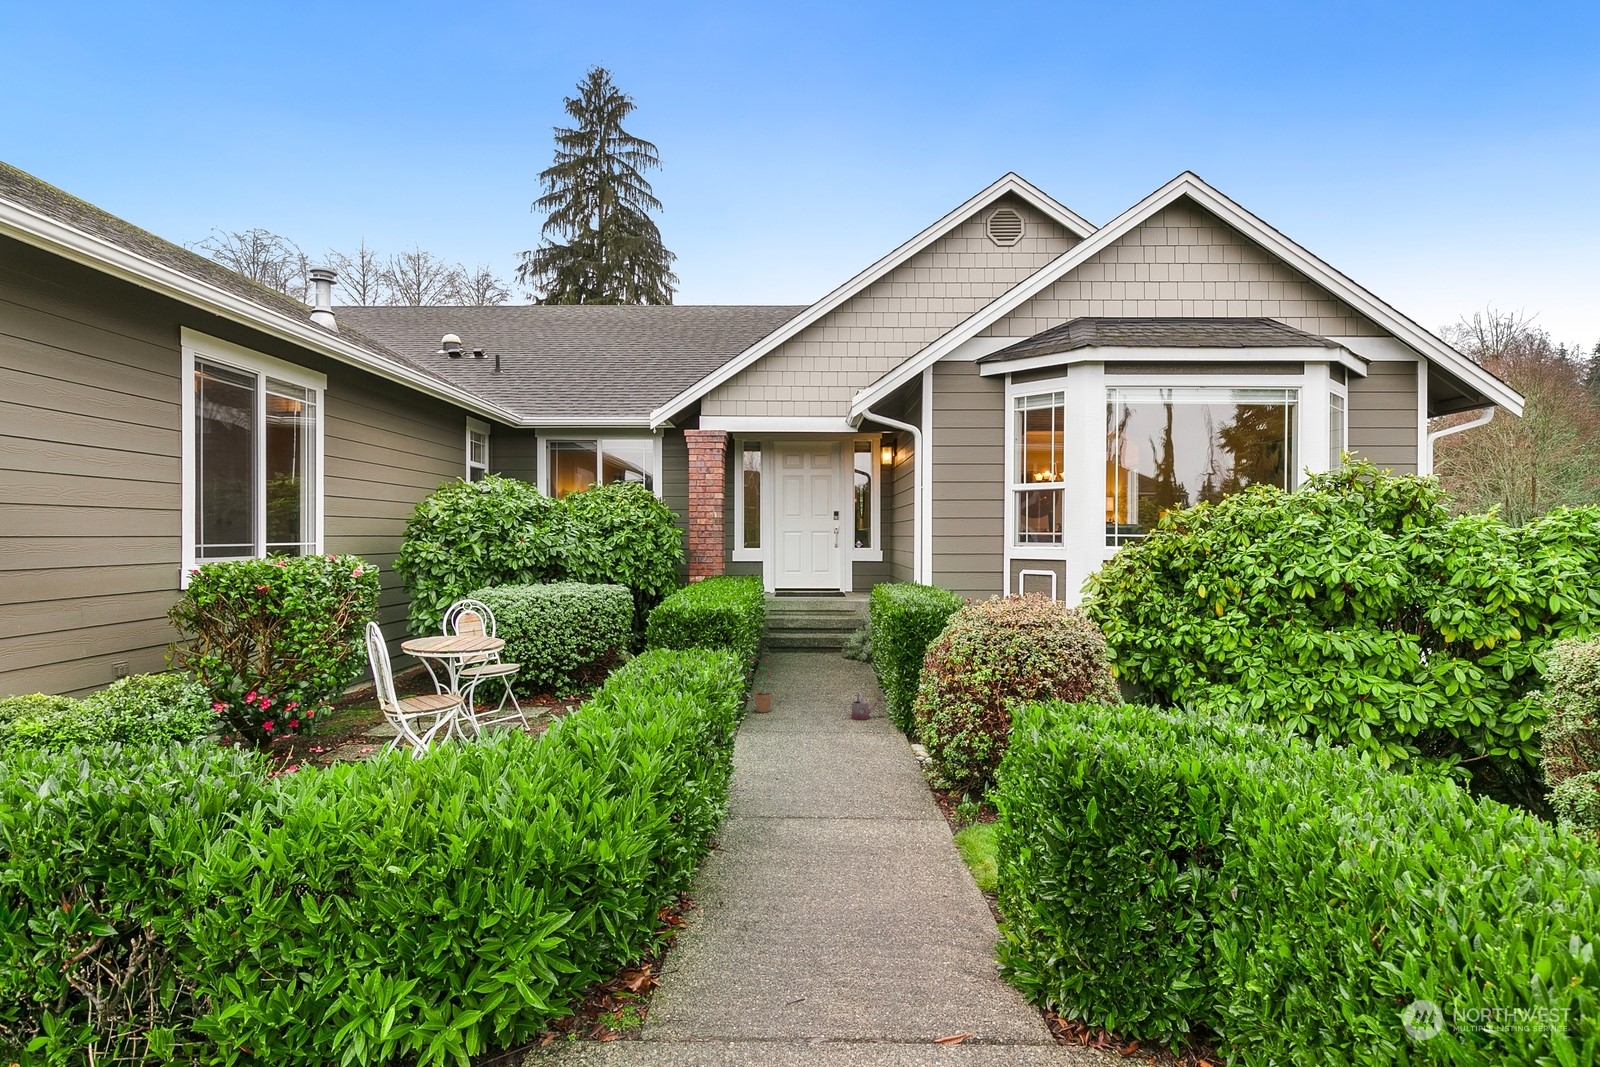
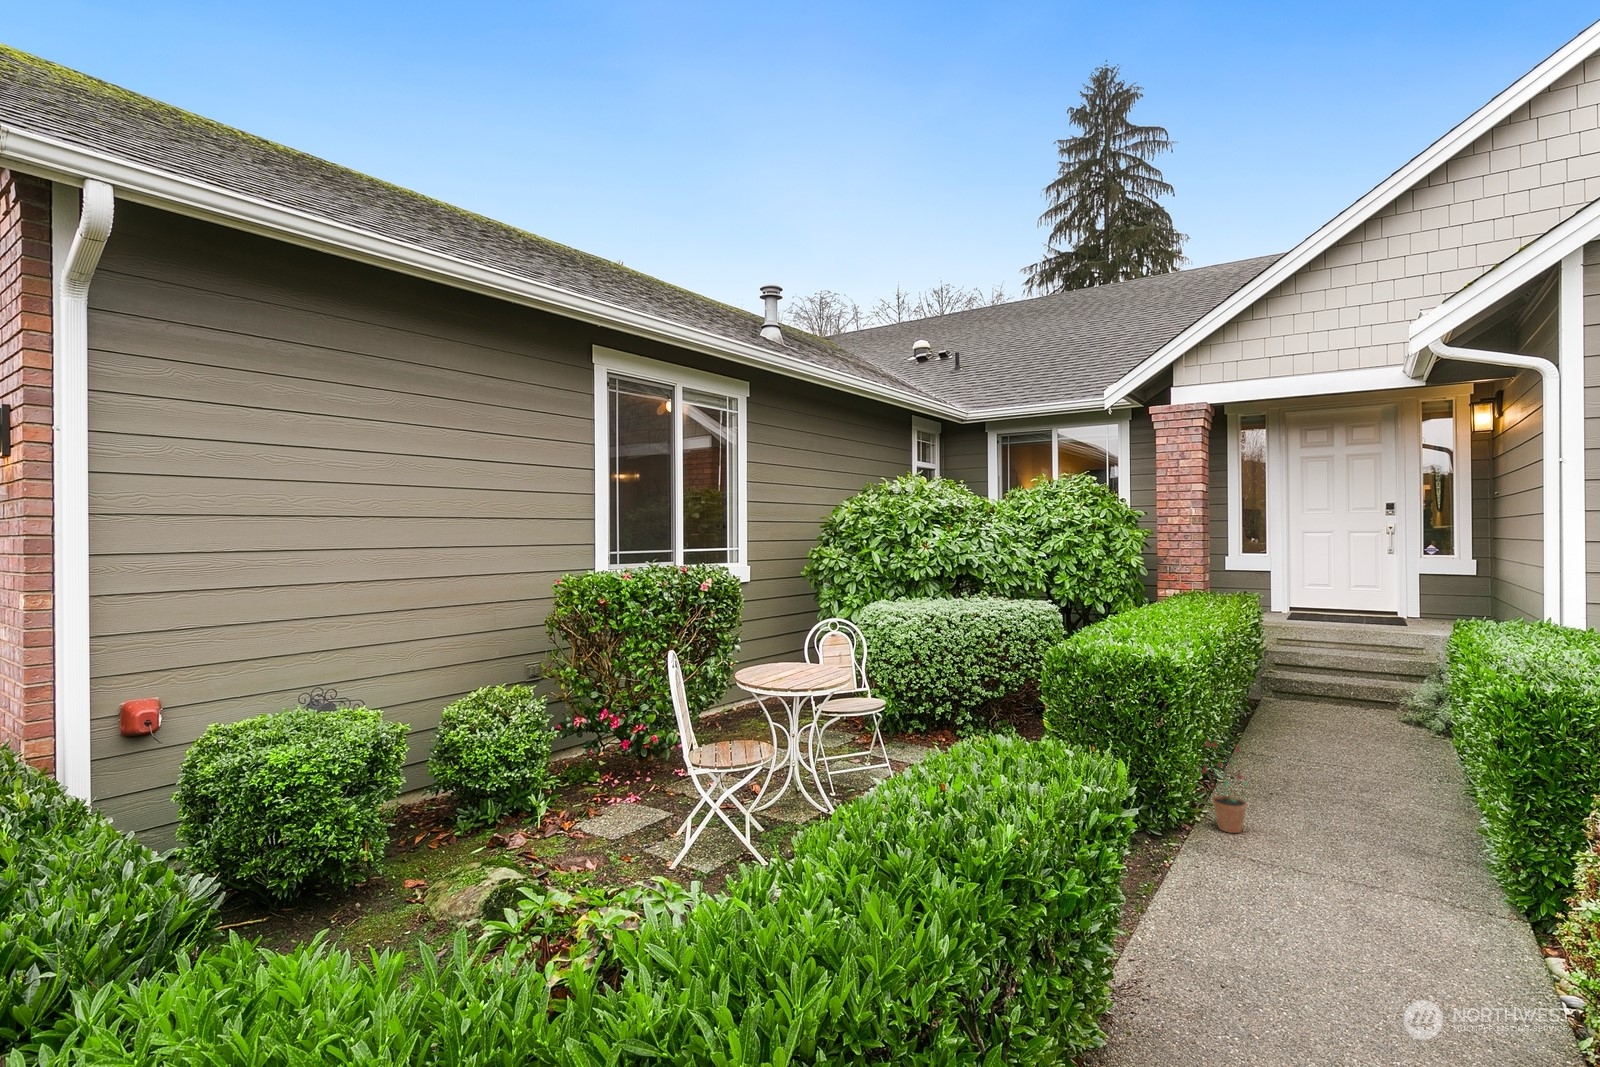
watering can: present [844,692,883,720] -> none [1392,846,1490,903]

